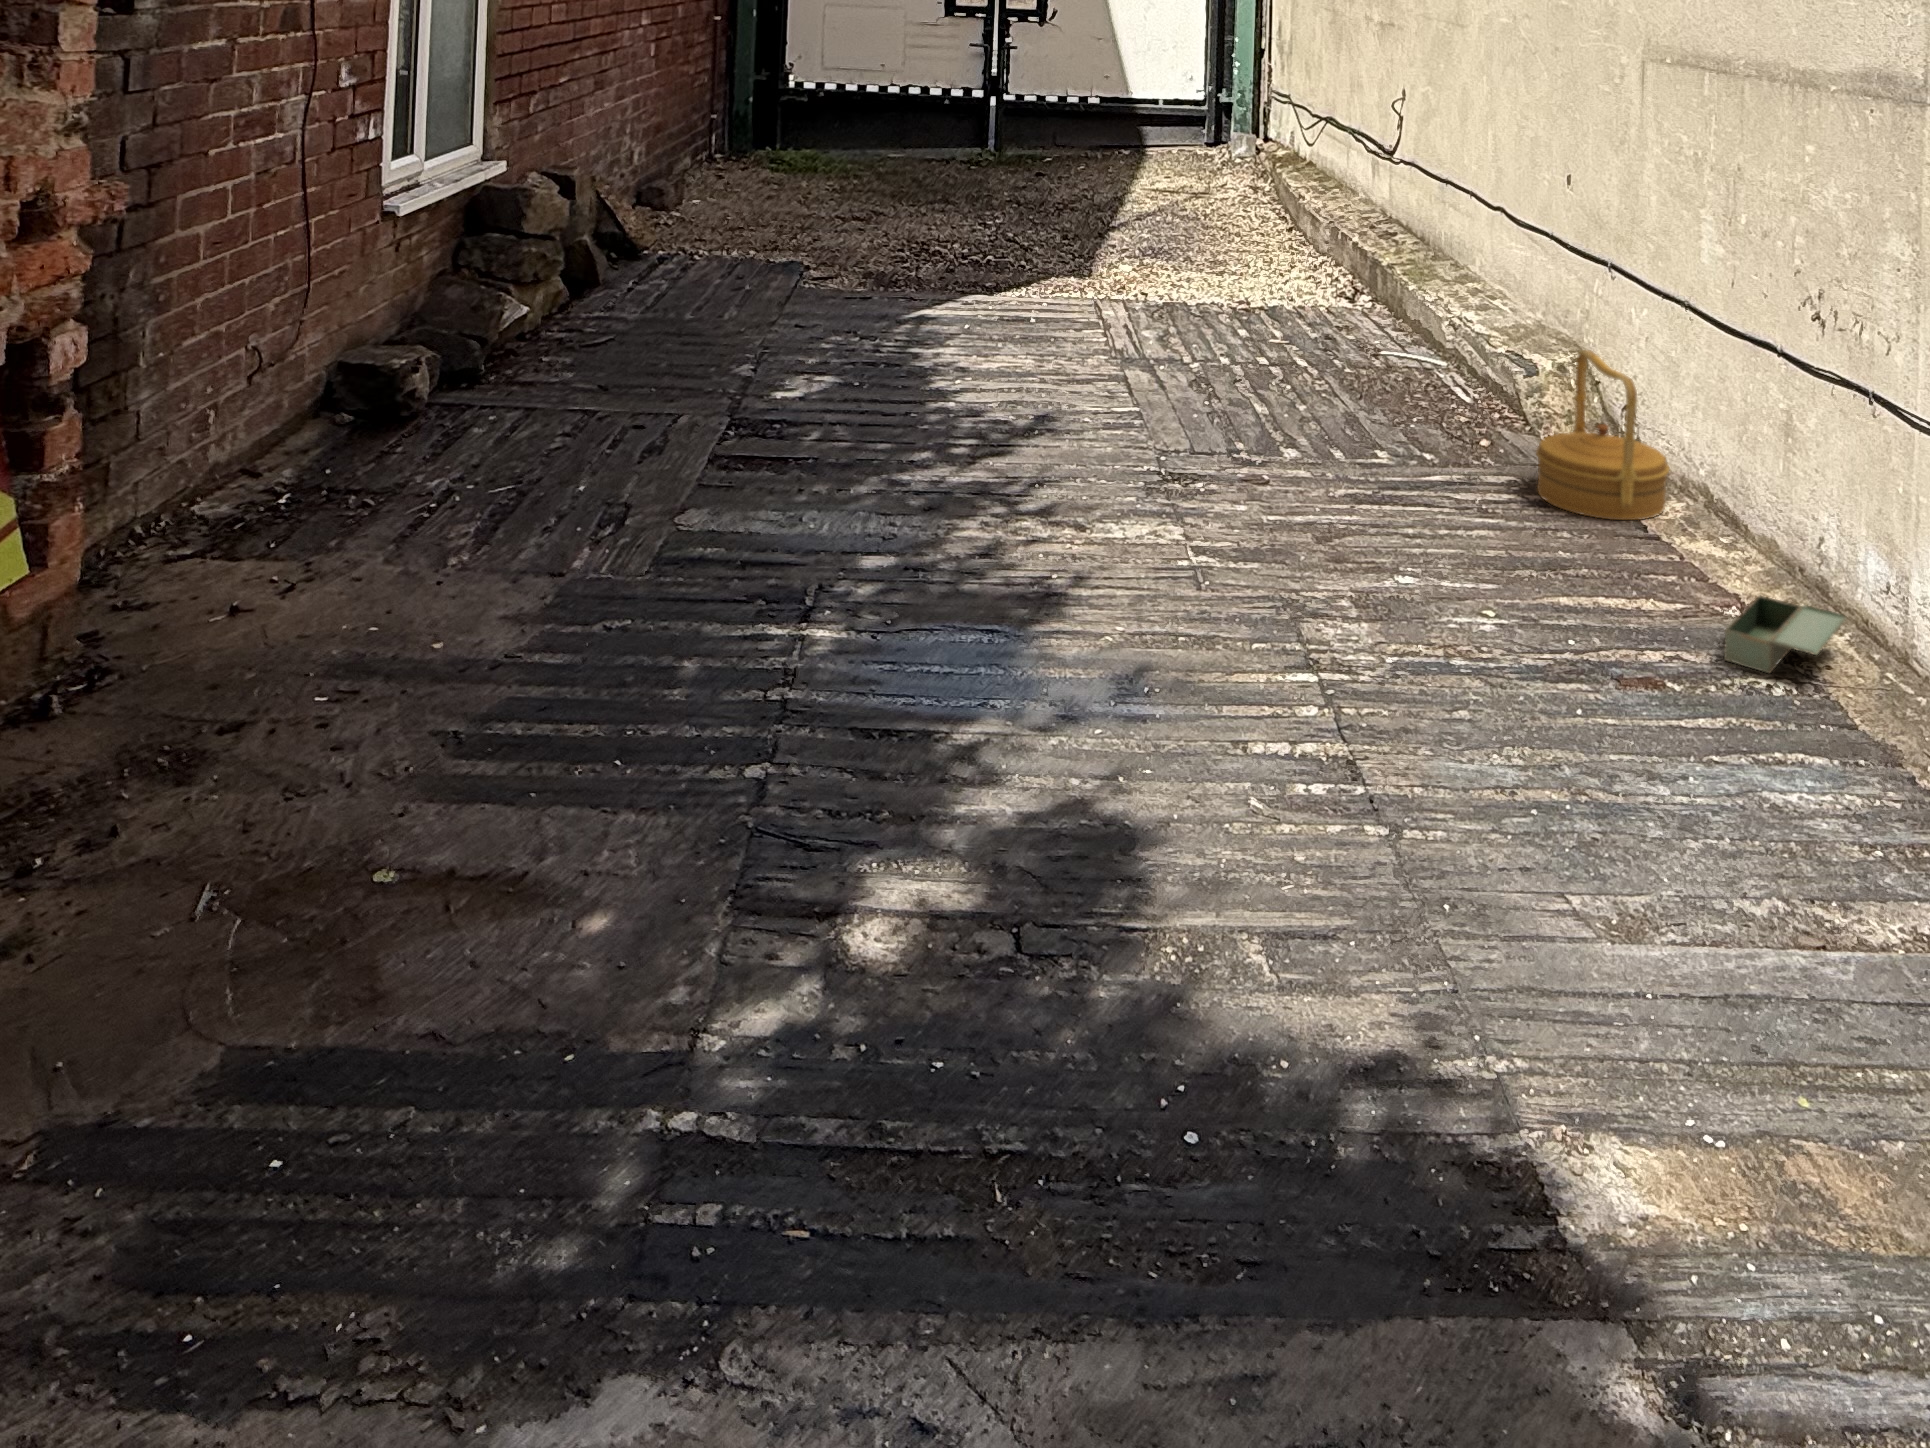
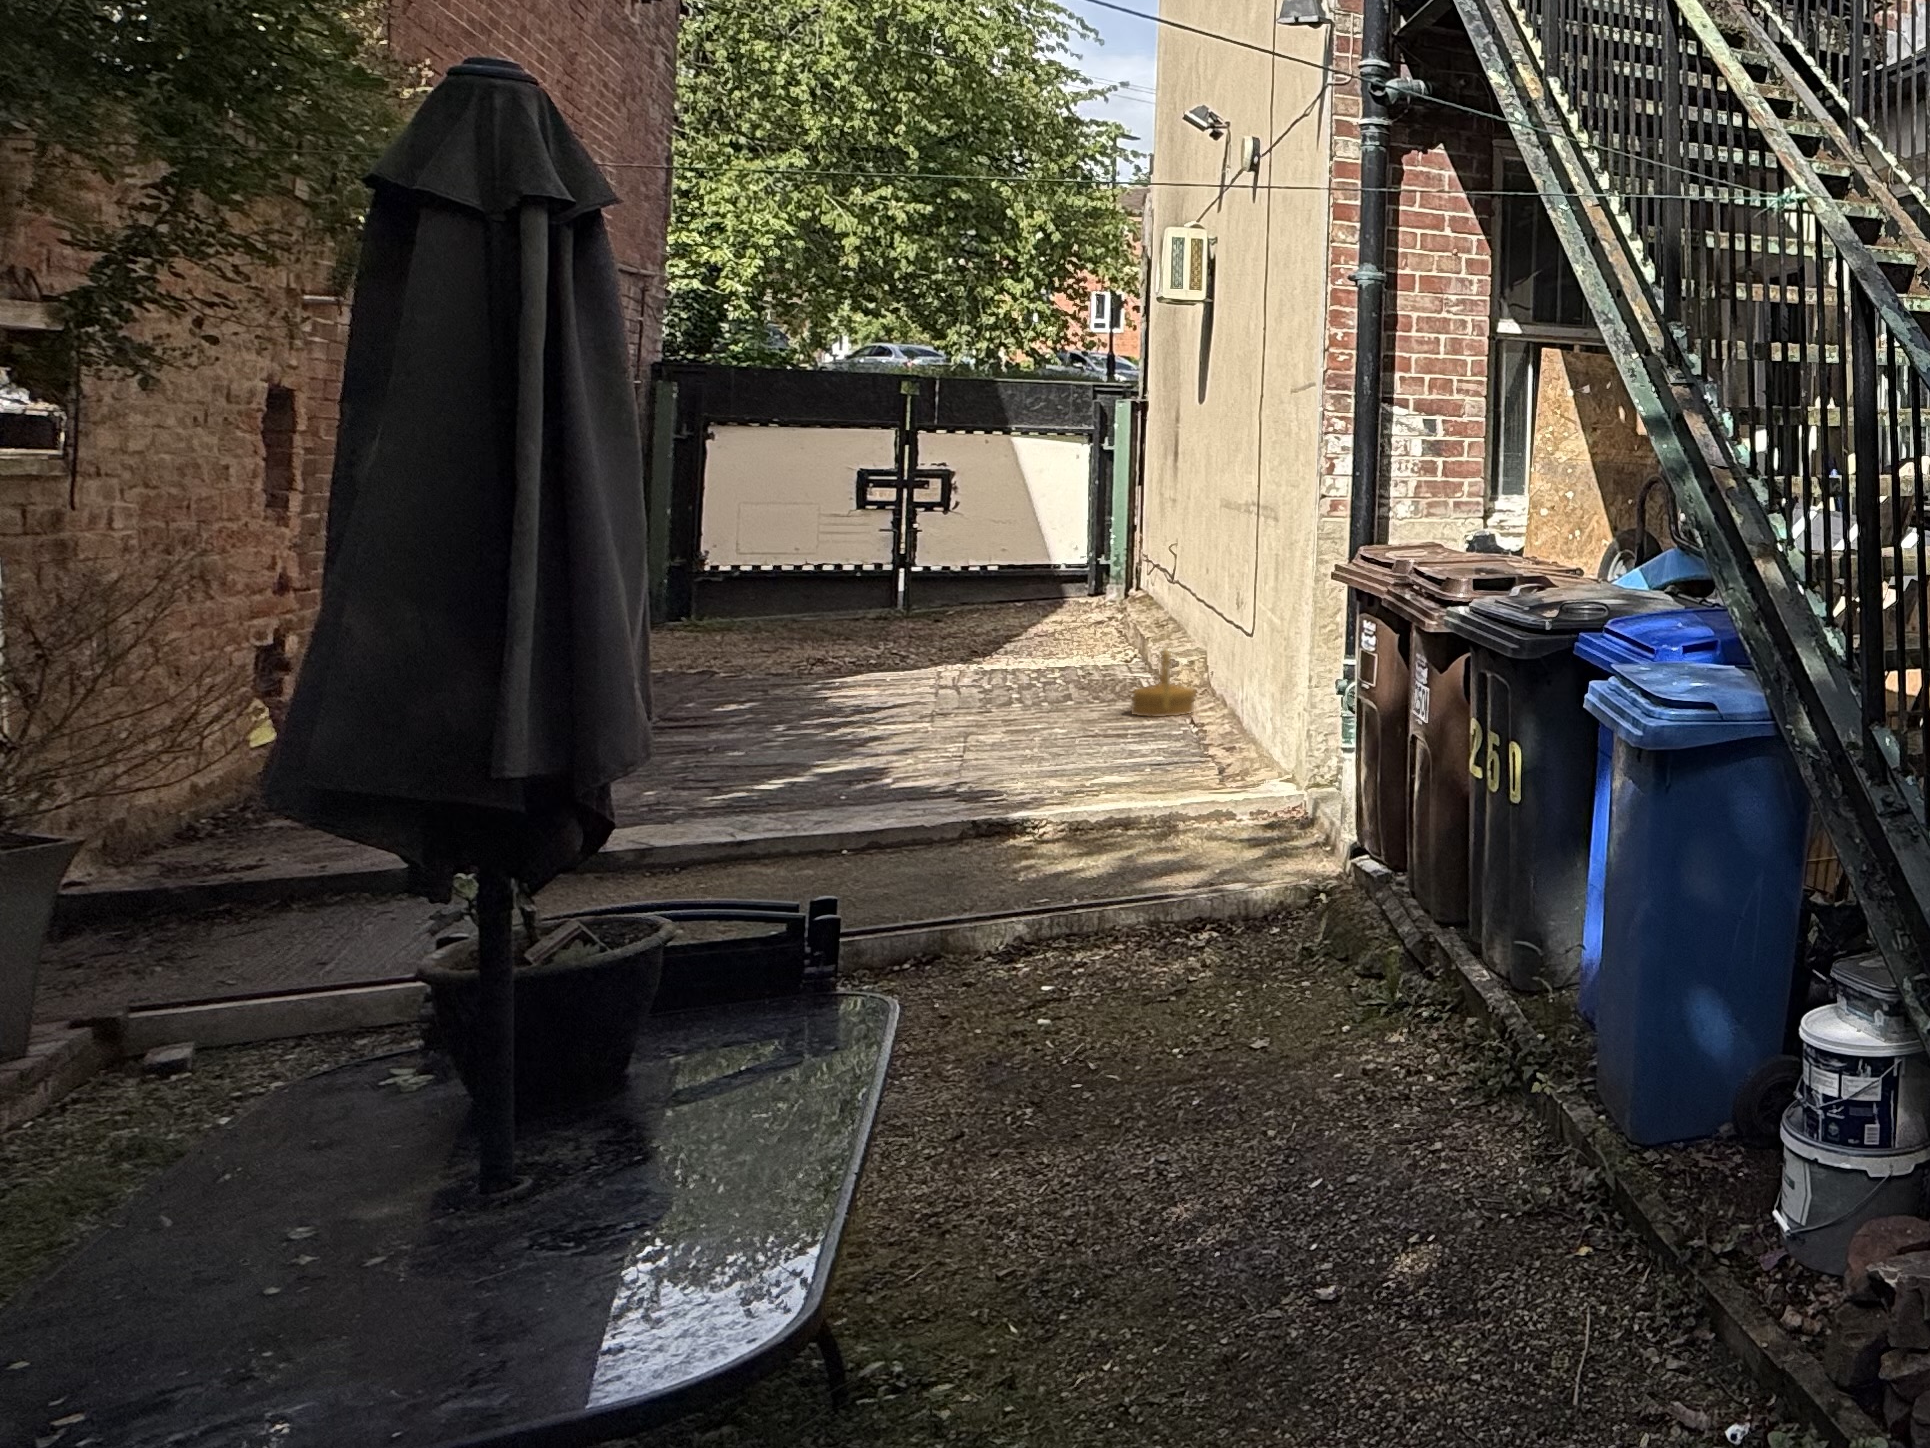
toolbox: present [1724,596,1846,673] -> none [1152,720,1213,740]

